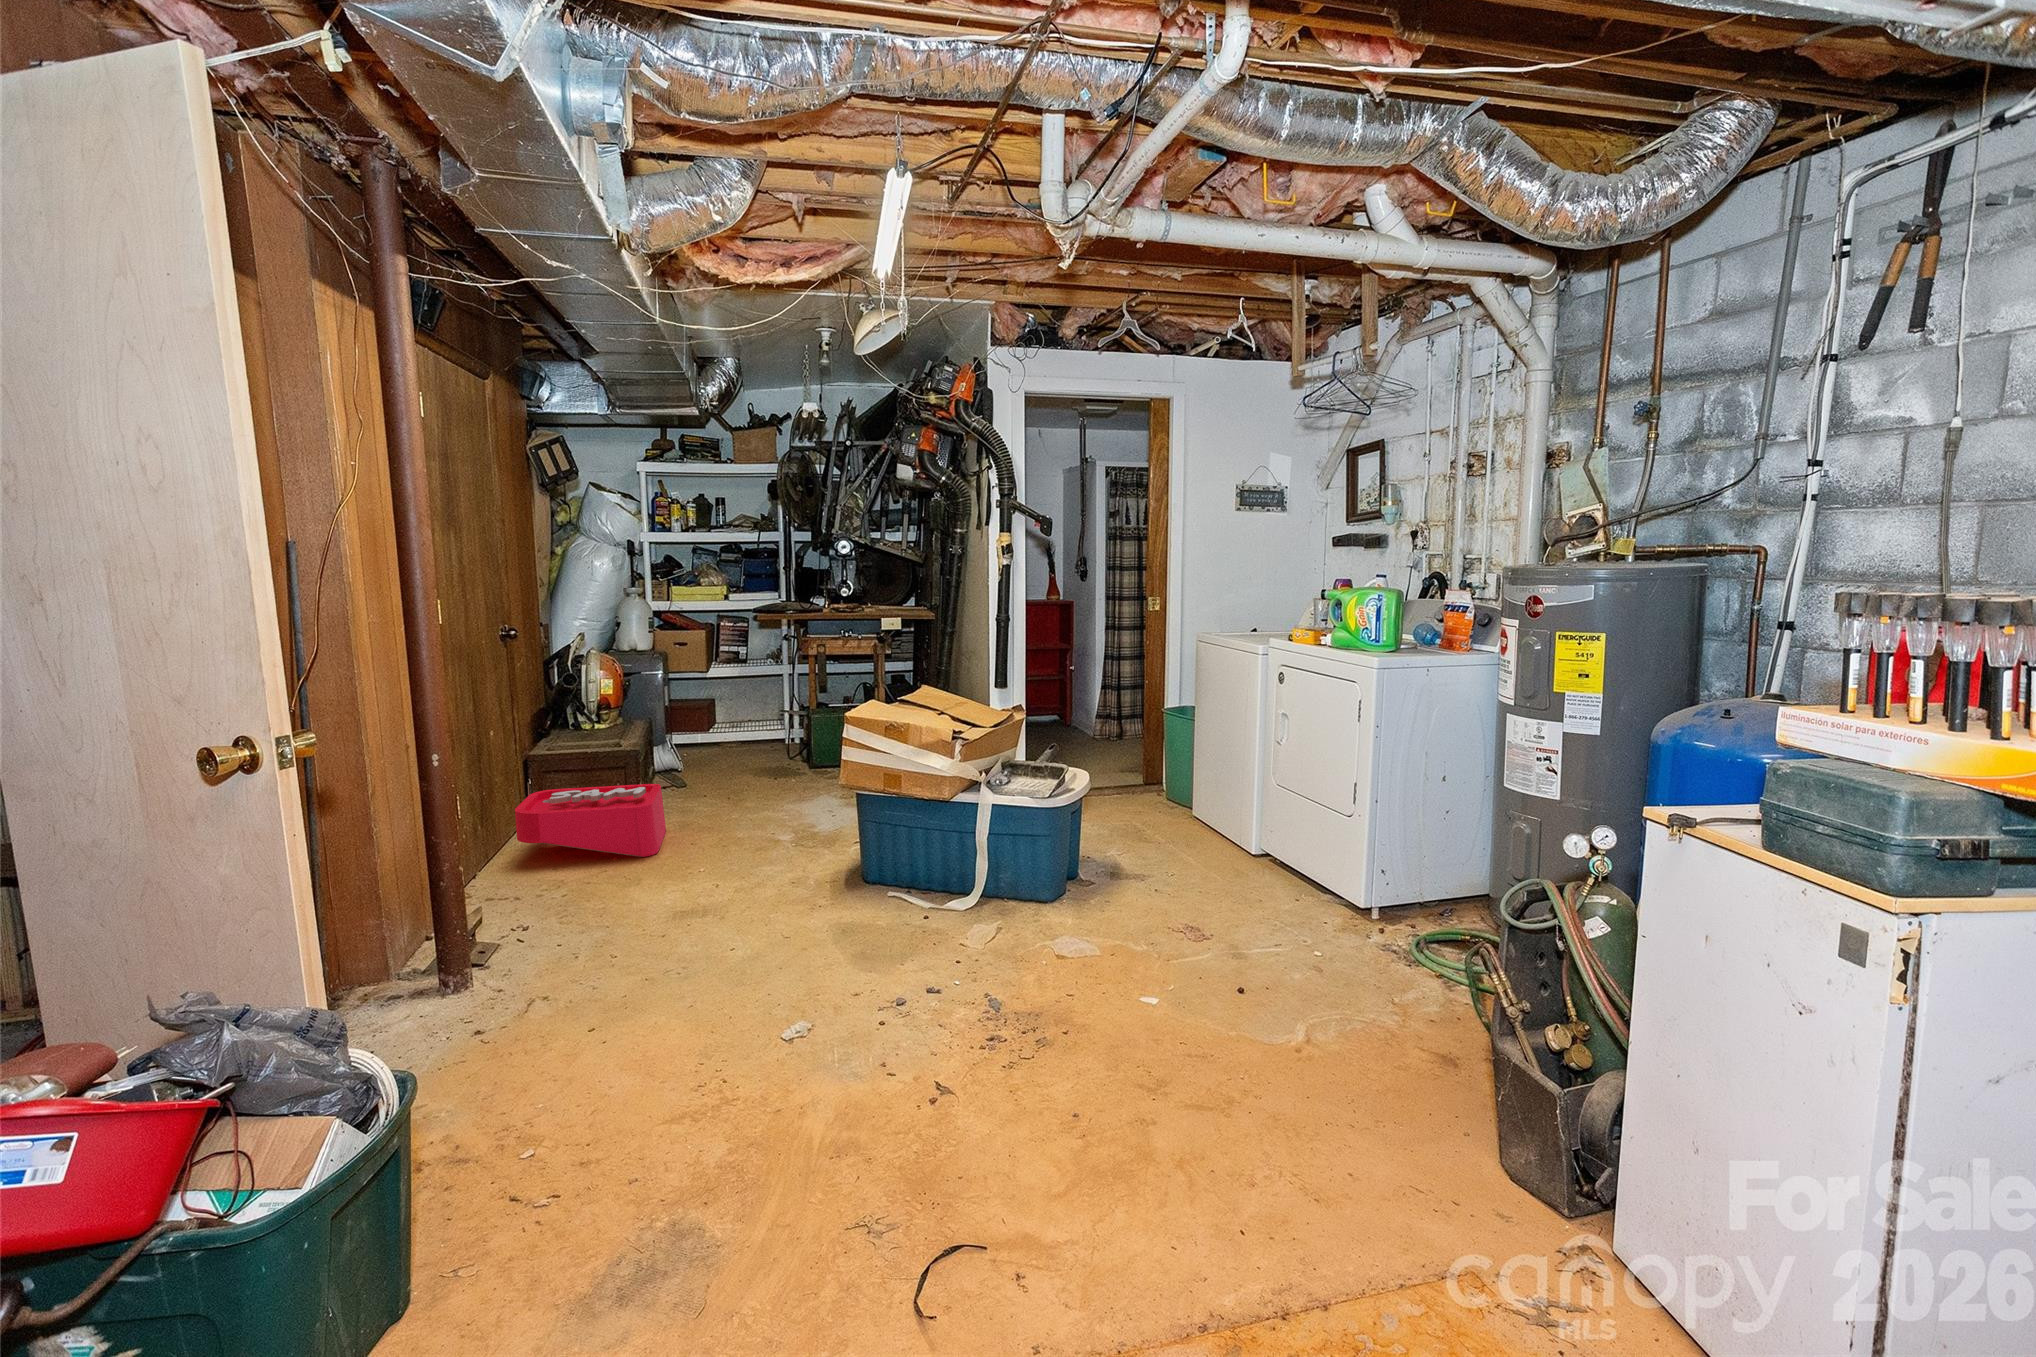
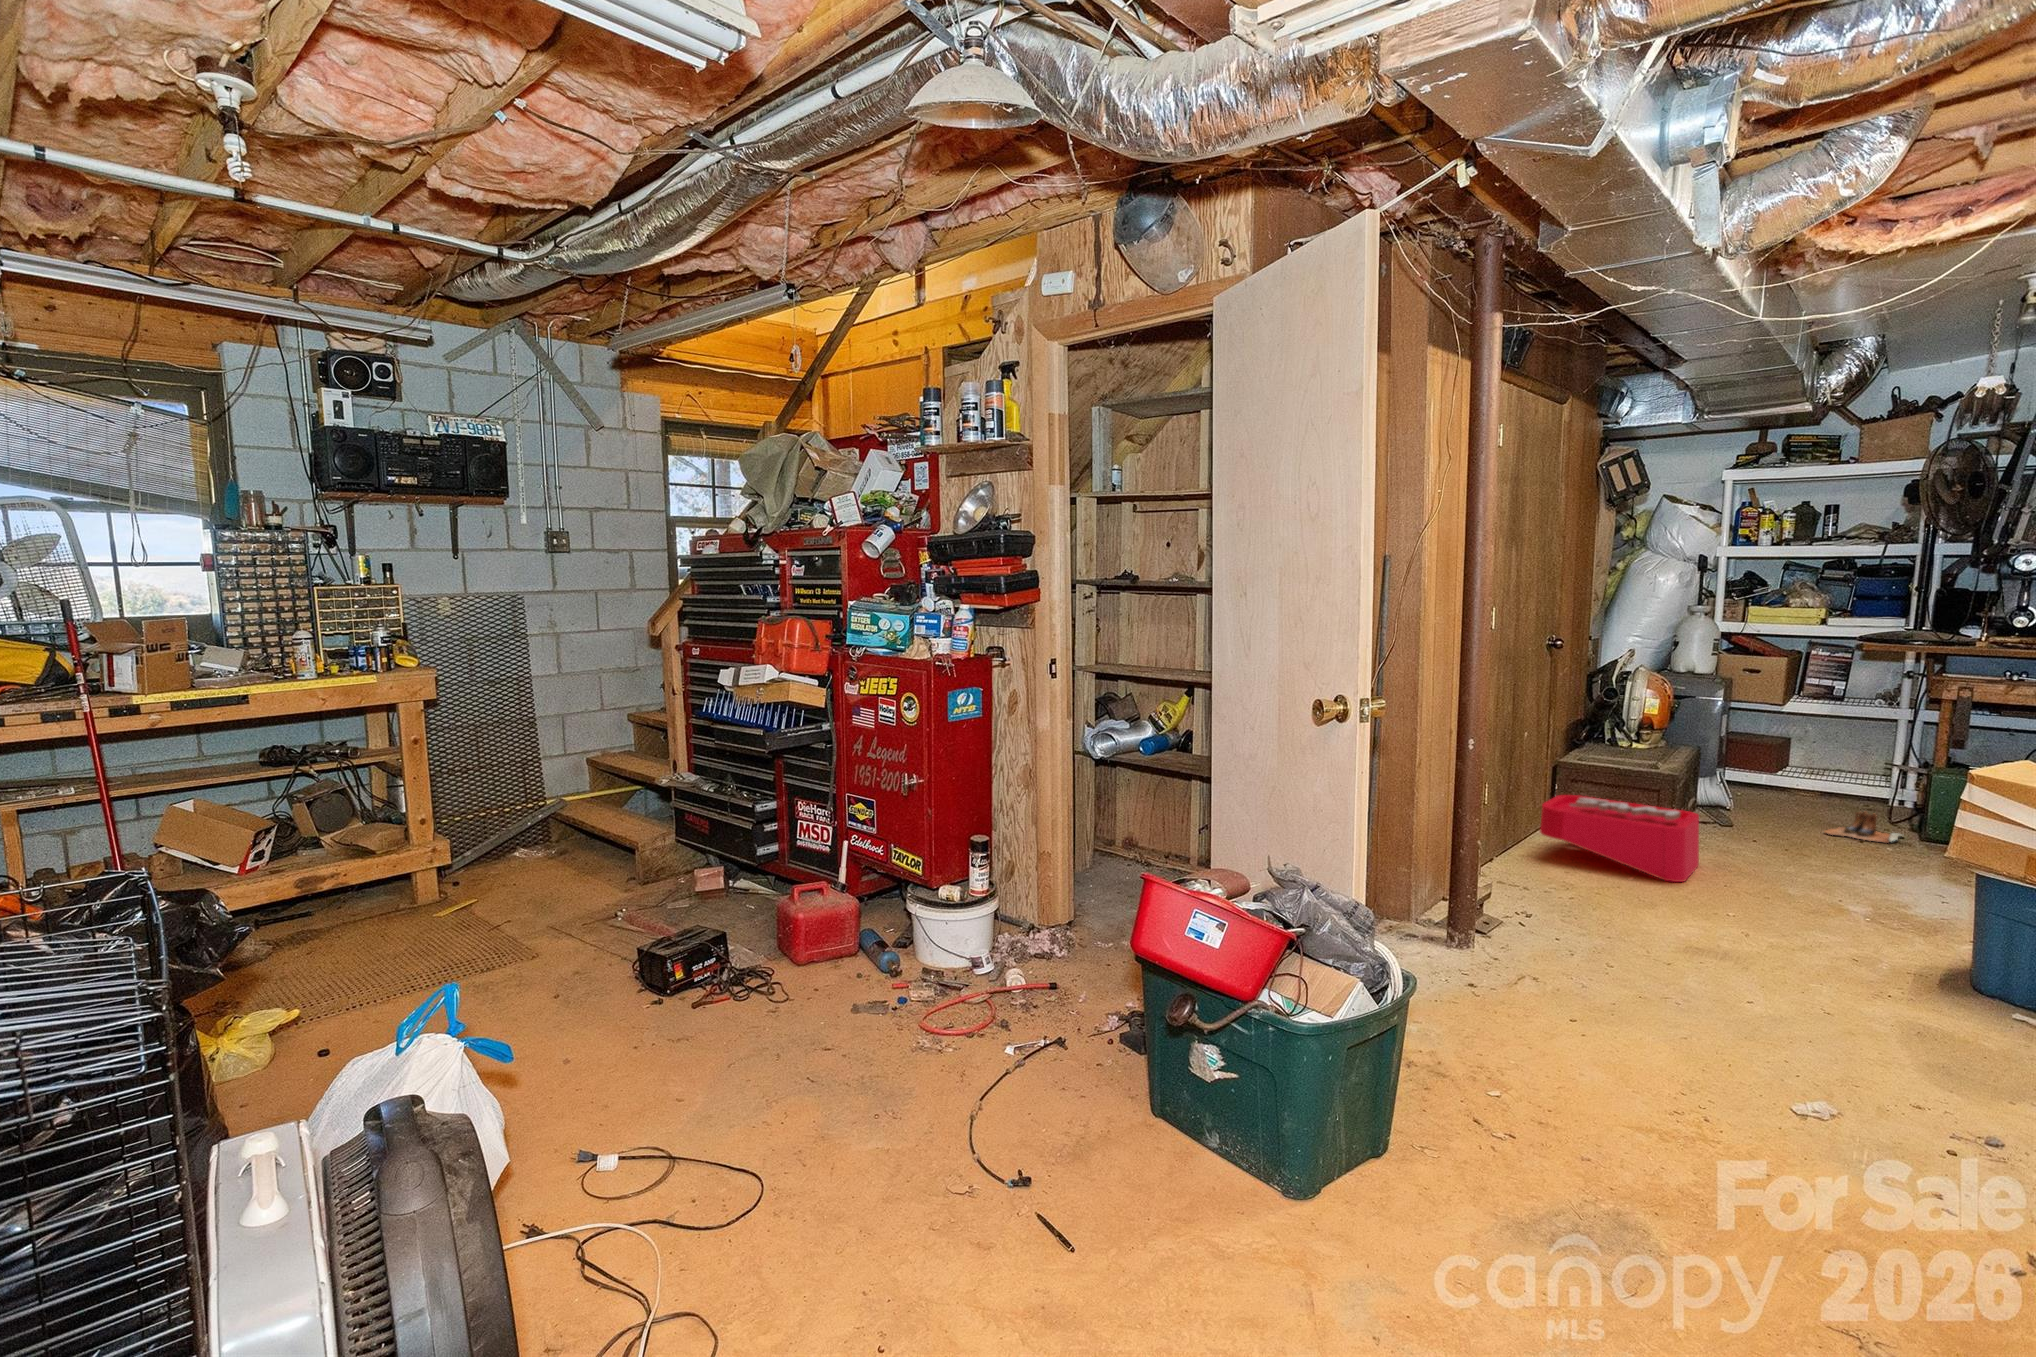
boots: none [749,749,798,773] -> present [1825,812,1901,843]

